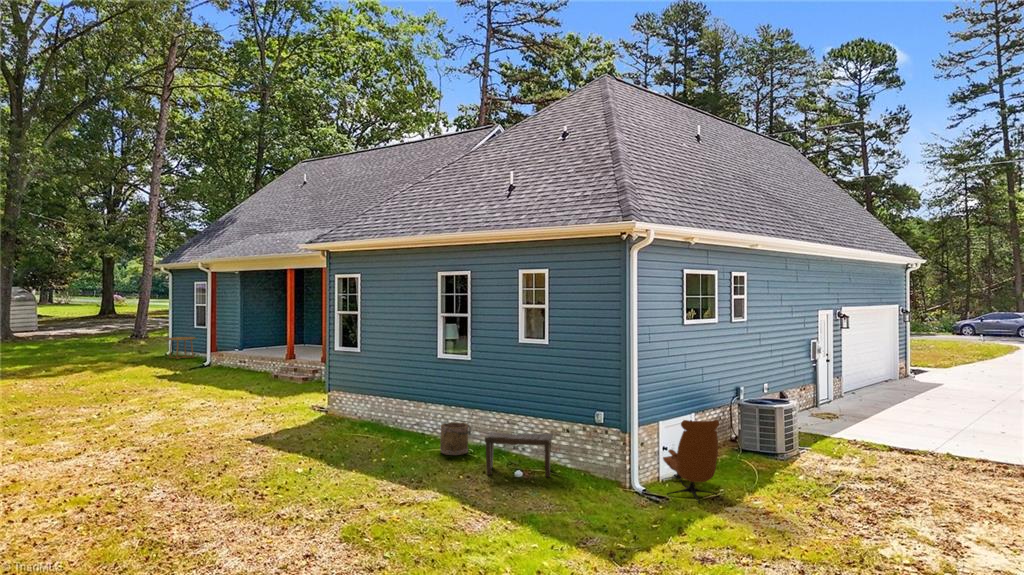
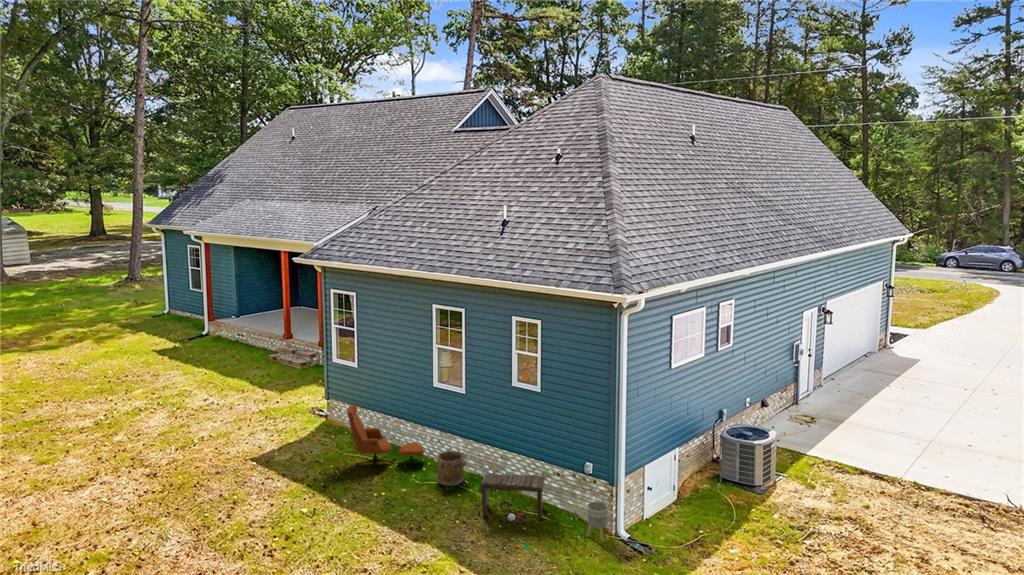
round table: present [165,337,197,359] -> none [151,301,185,326]
lounge chair: present [662,420,719,504] -> present [347,405,424,471]
planter: none [597,451,620,492] -> present [587,501,609,541]

